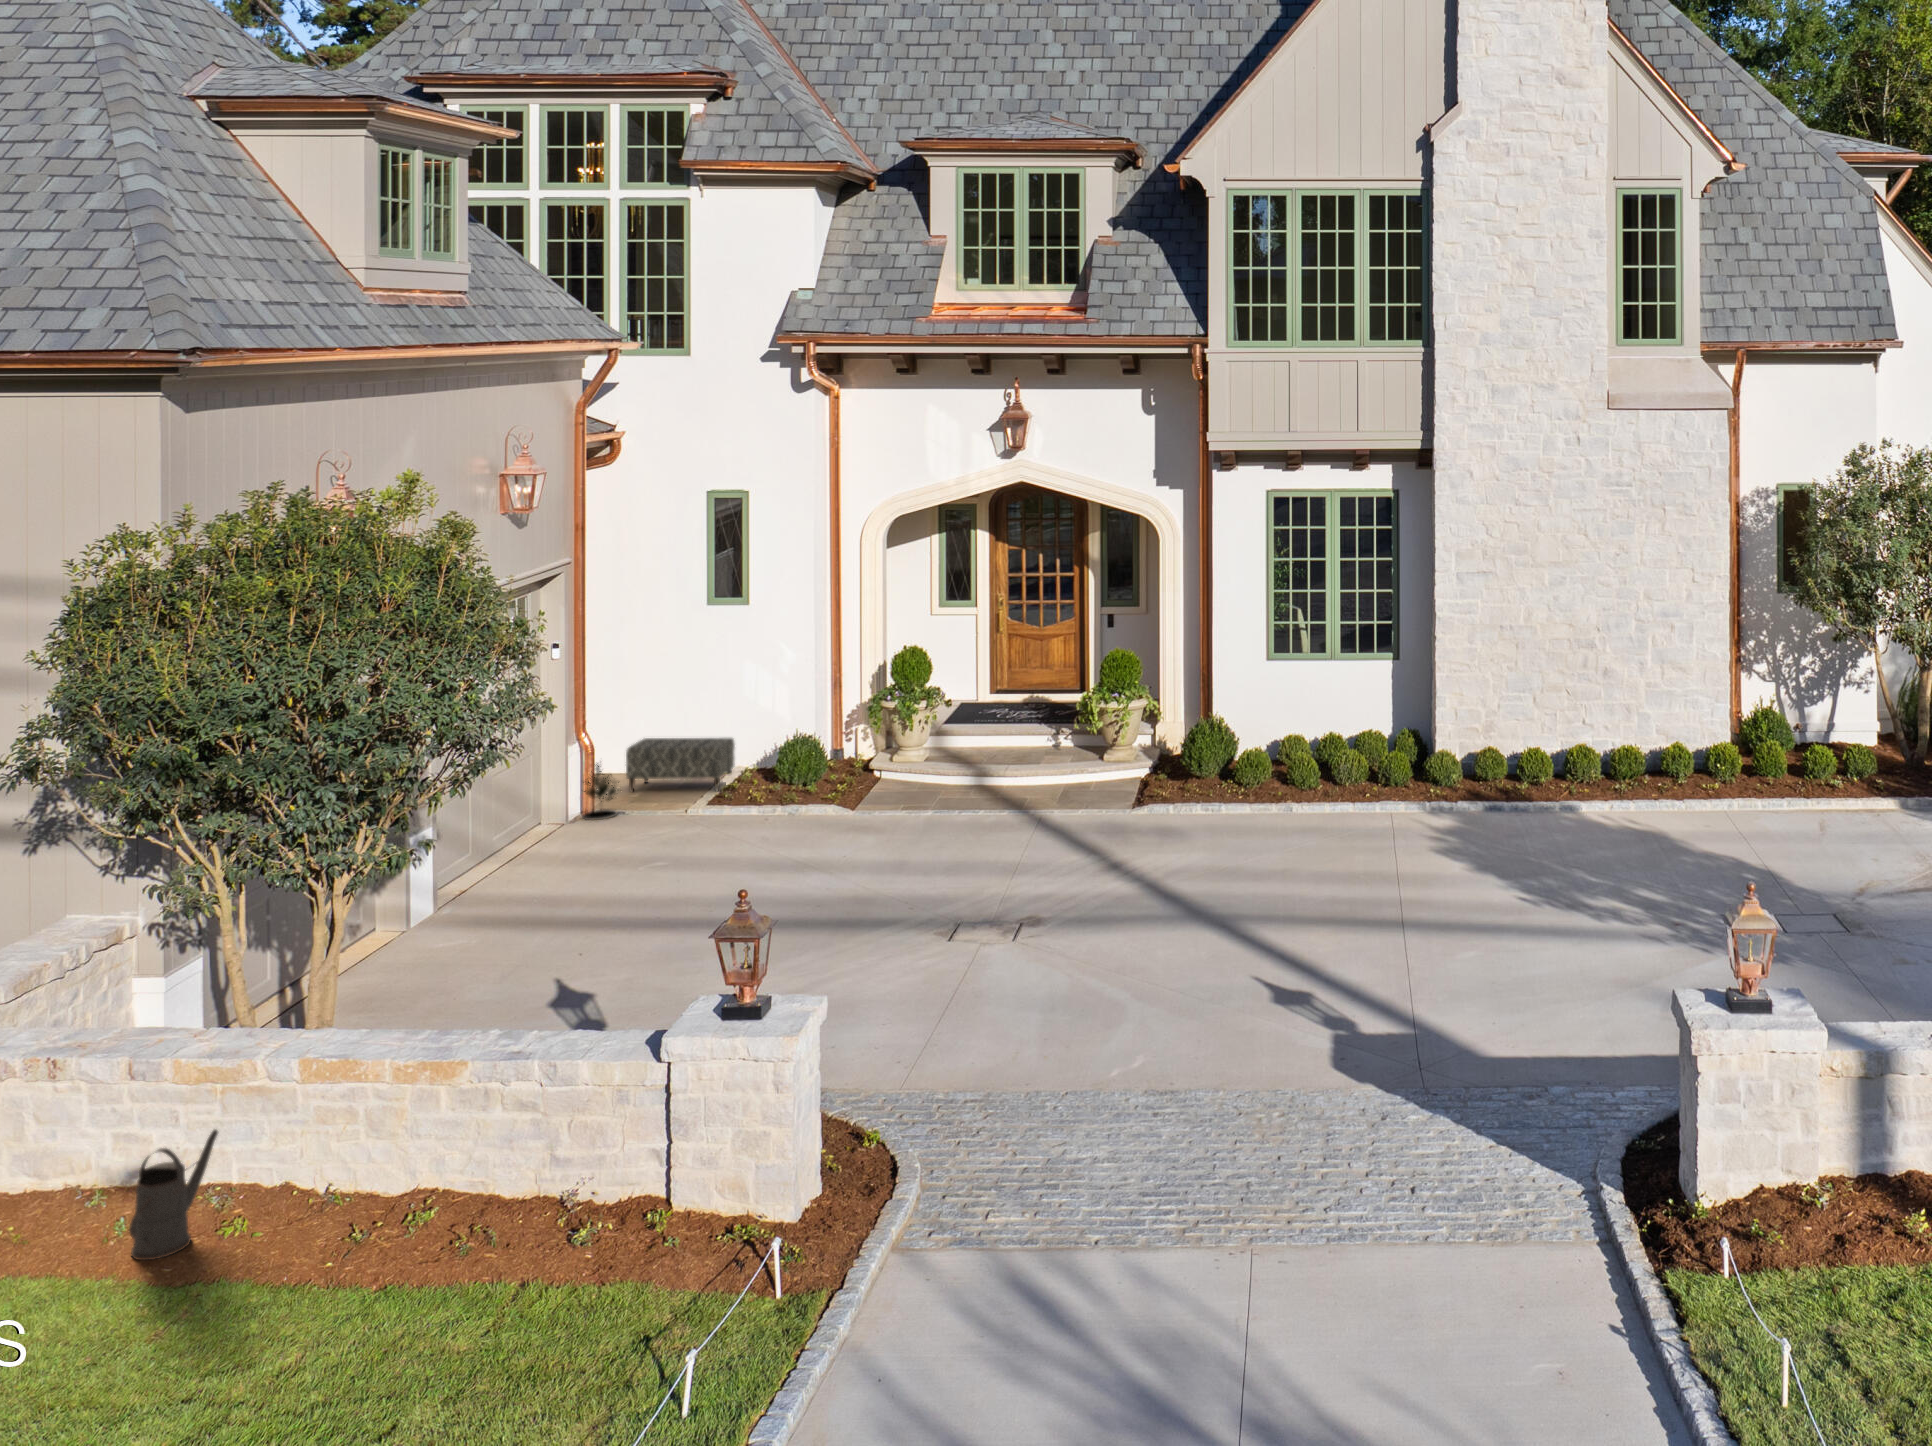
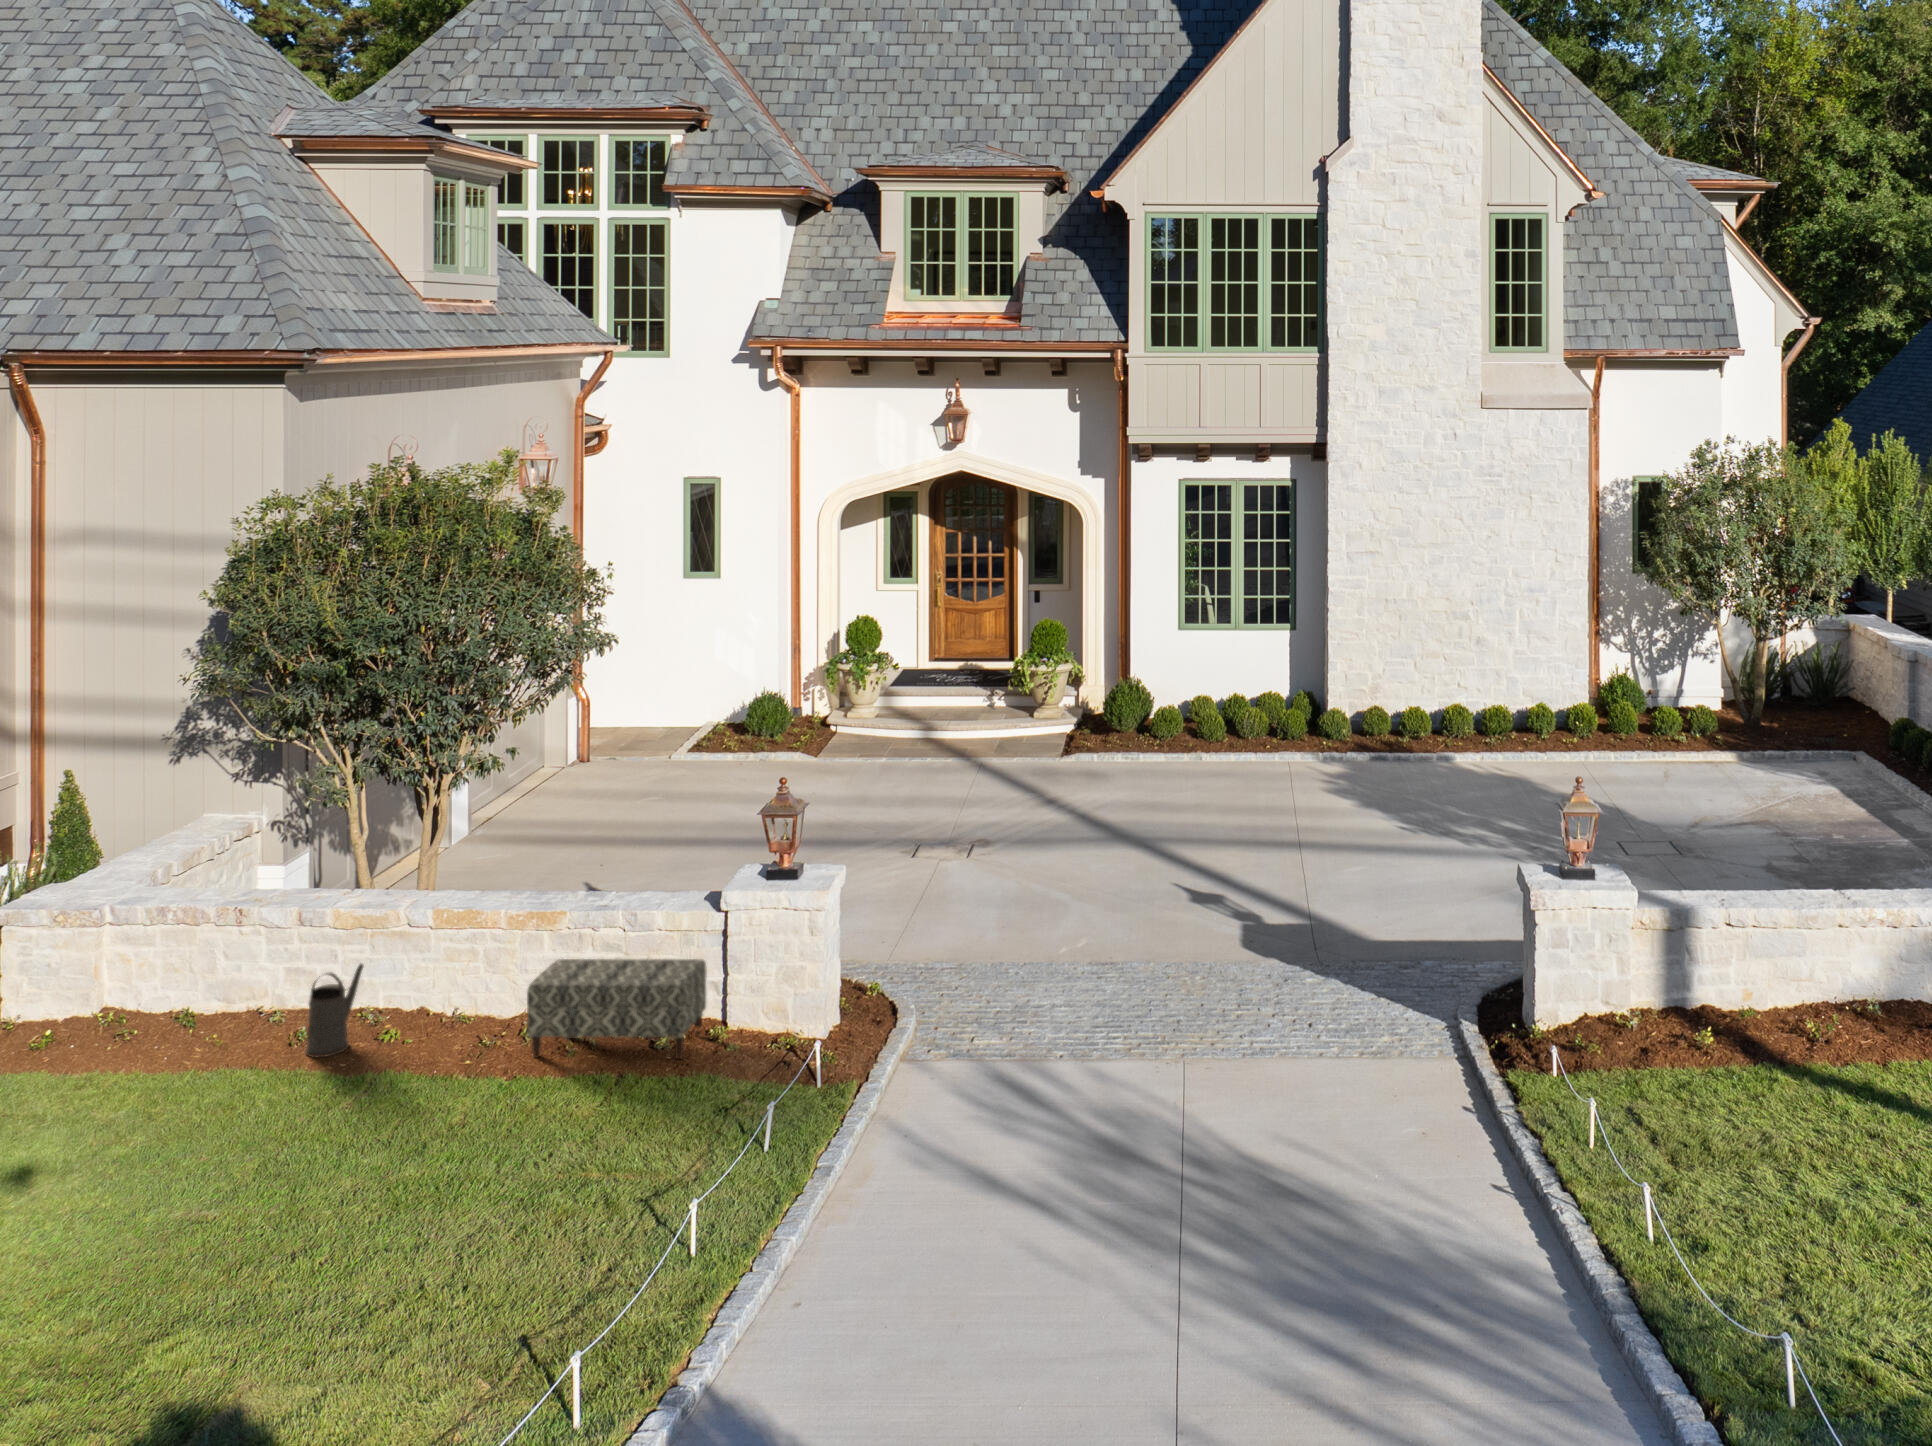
bench: present [626,738,735,792] -> present [527,959,707,1059]
potted tree: present [583,763,619,820] -> none [581,709,618,763]

